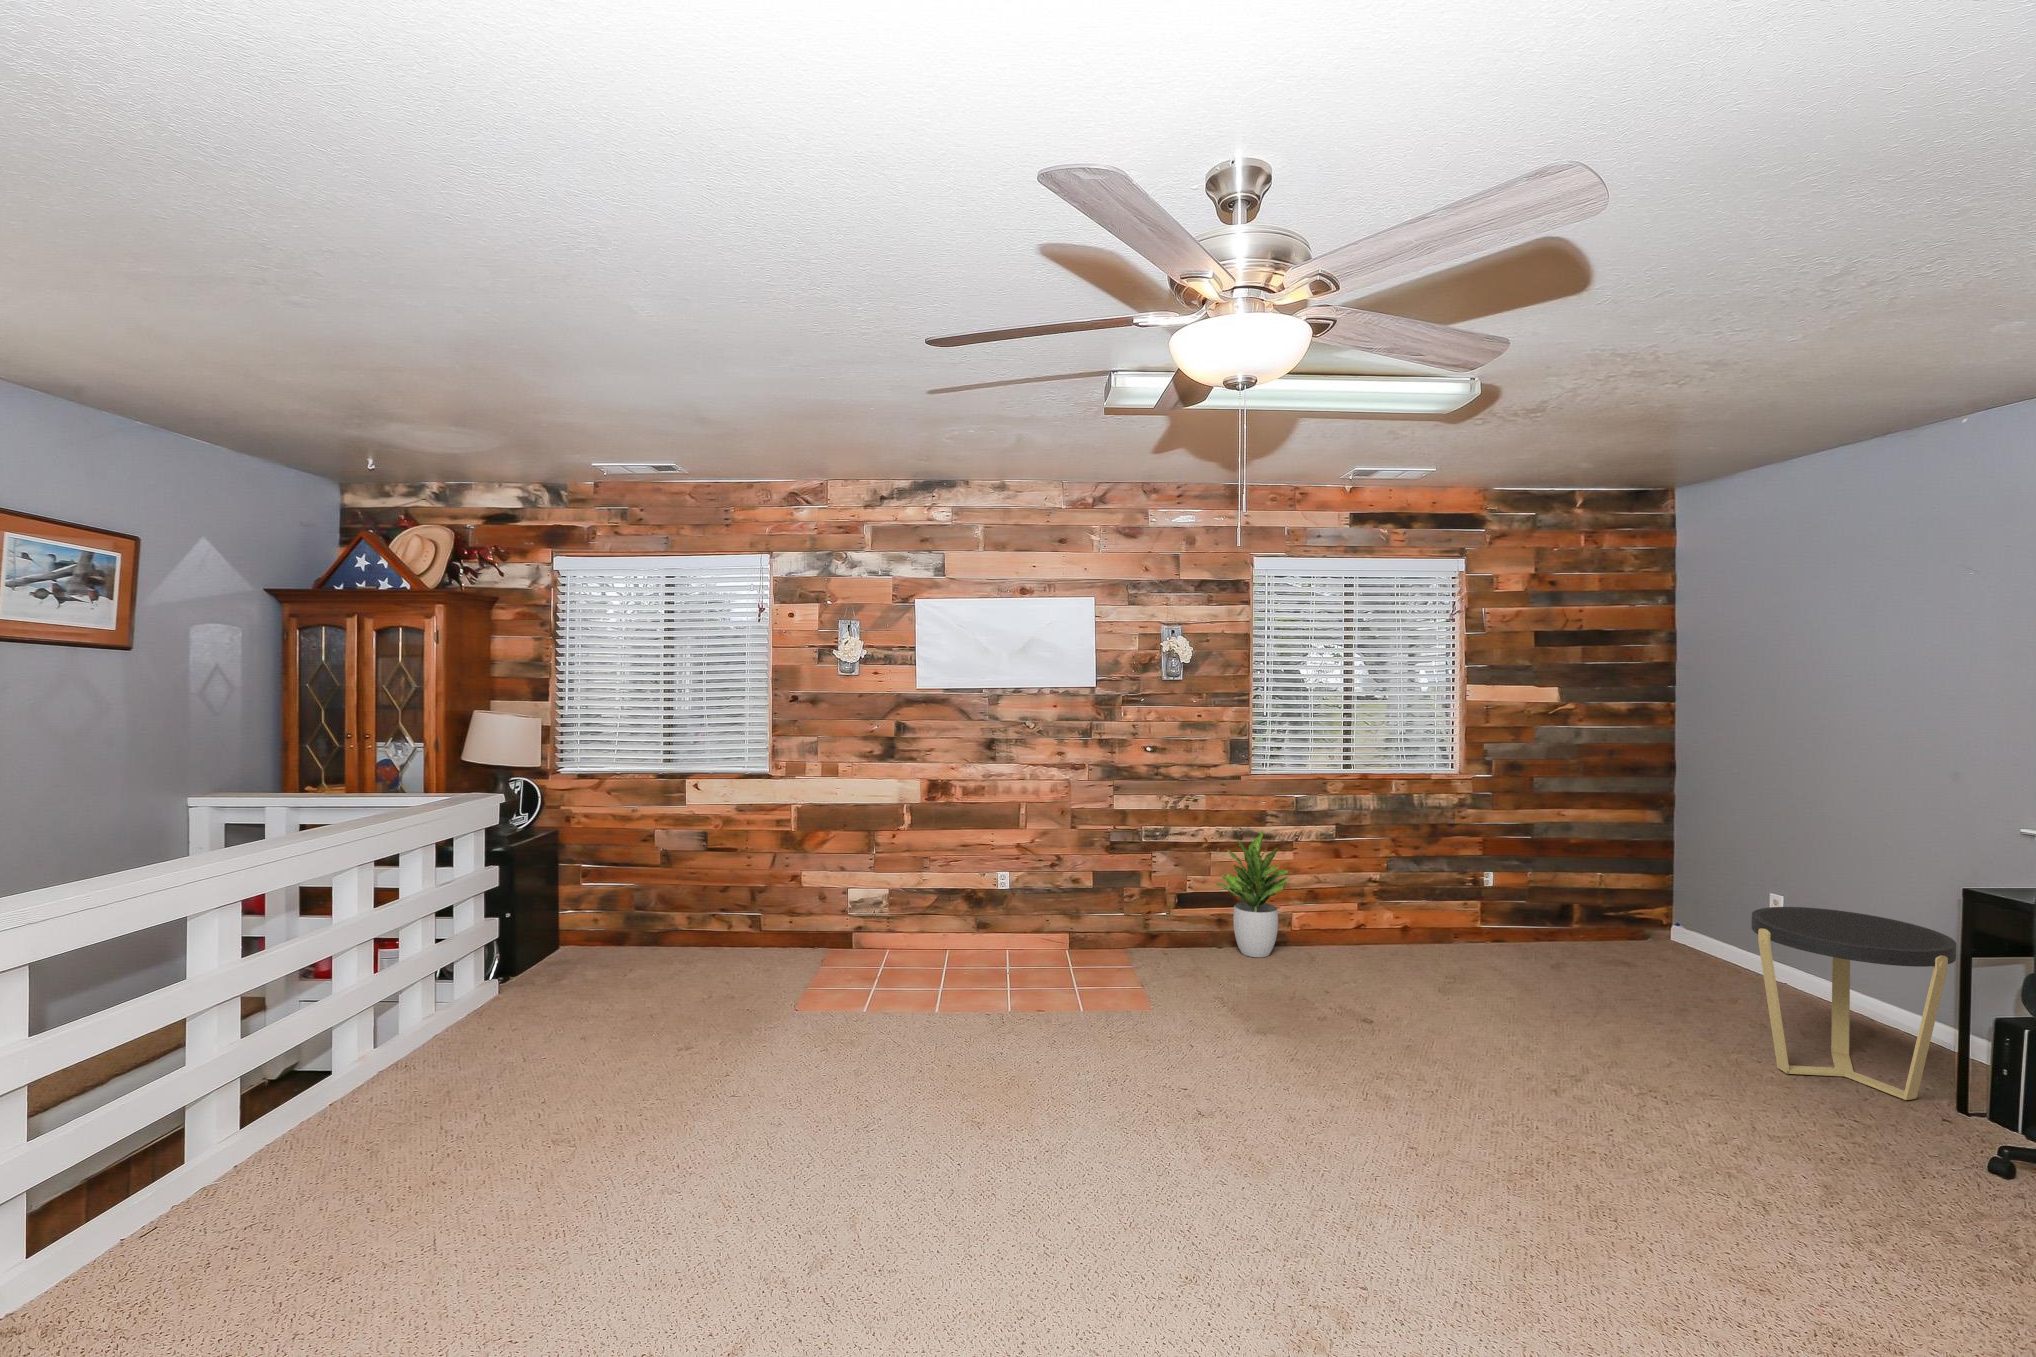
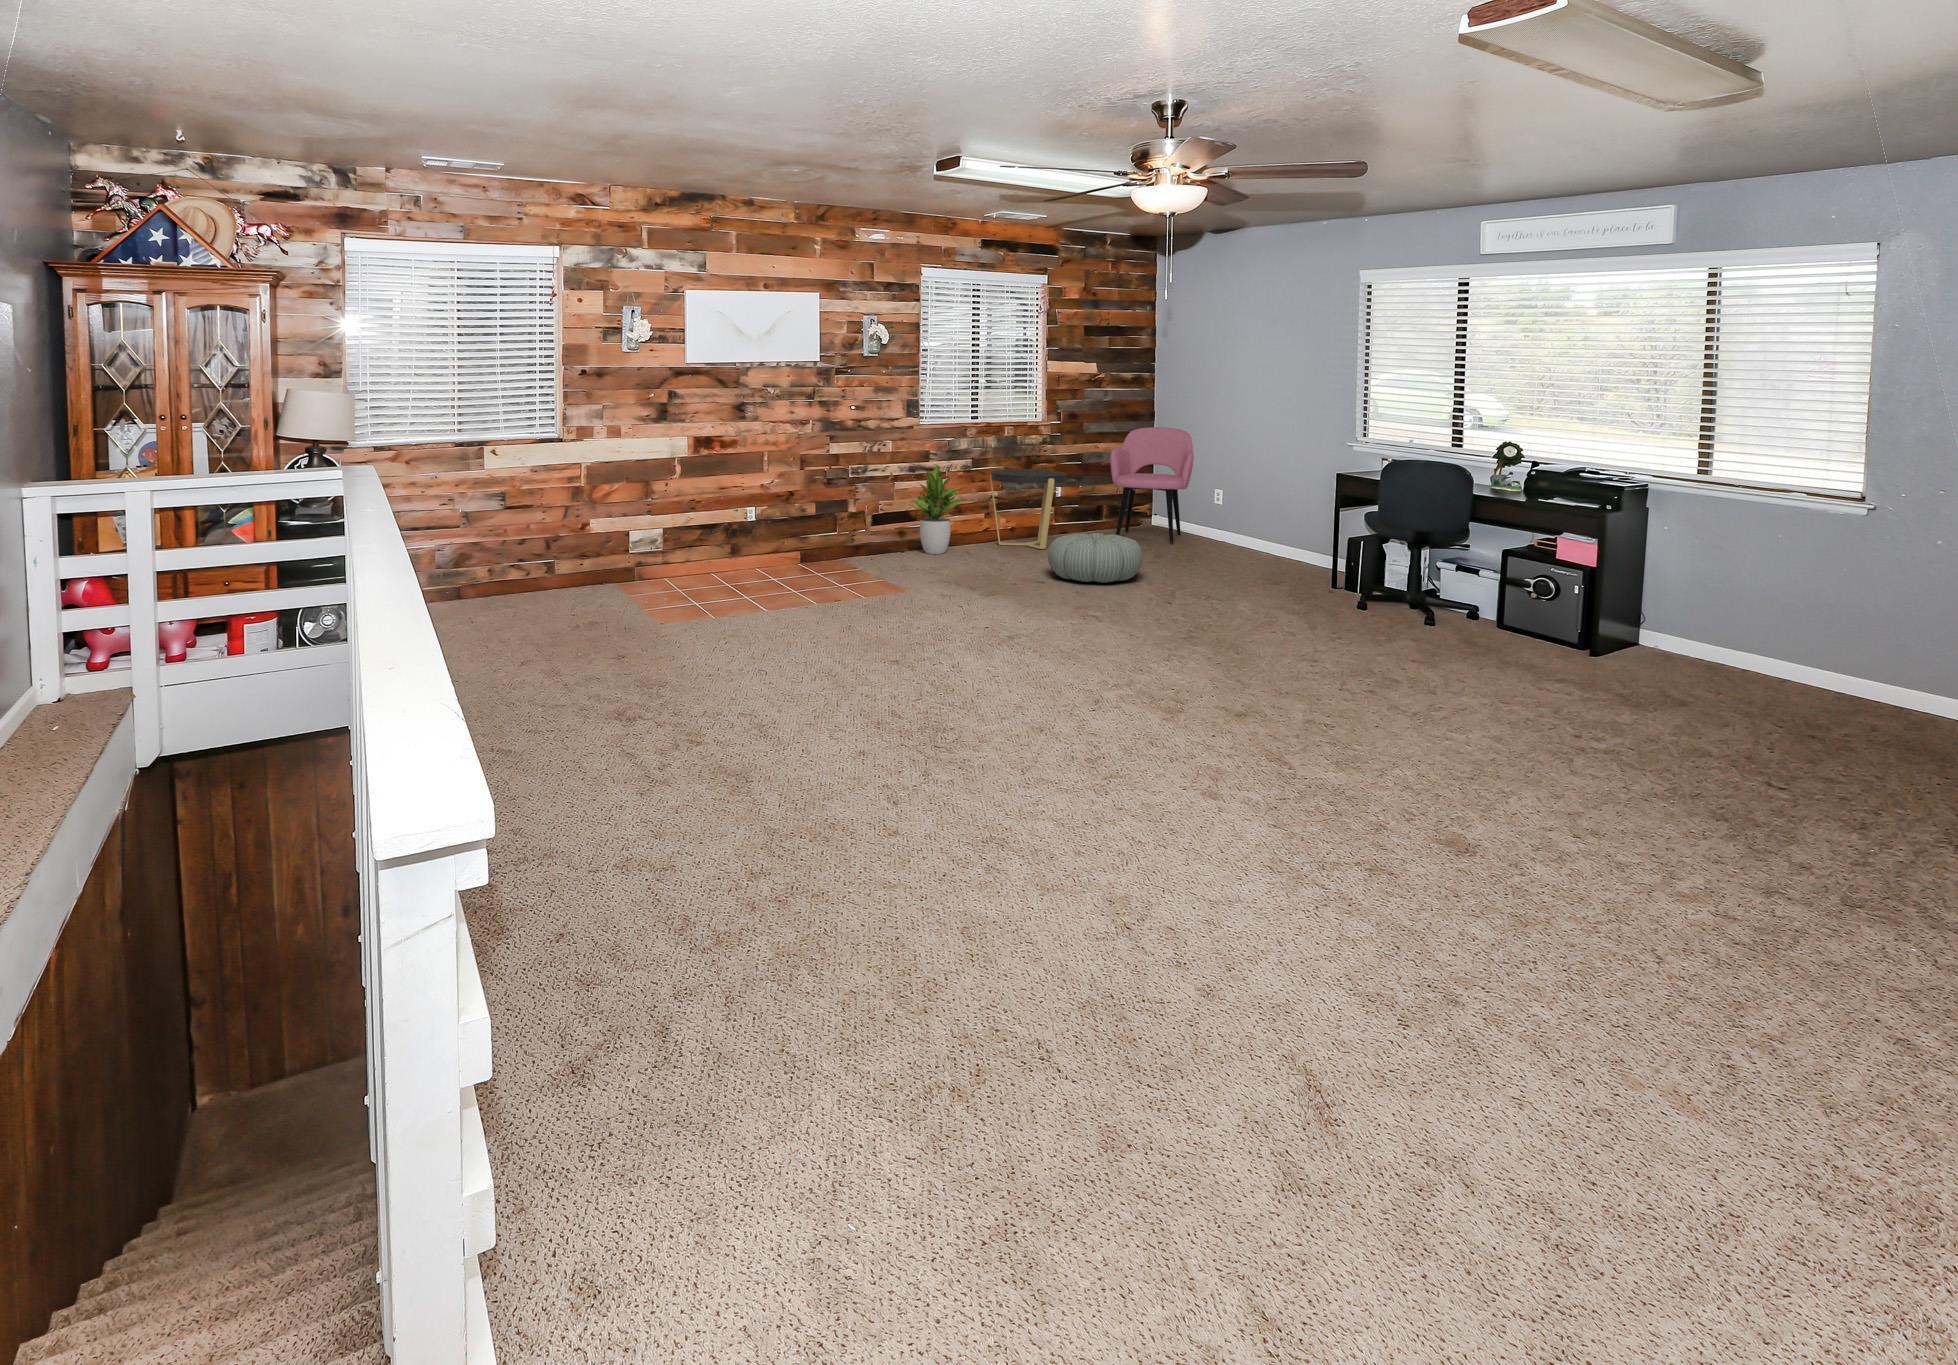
armchair: none [1574,789,1739,993] -> present [1110,427,1194,543]
side table: present [1751,907,1956,1100] -> present [990,469,1066,549]
pouf: none [1365,977,1548,1091] -> present [1048,533,1142,583]

